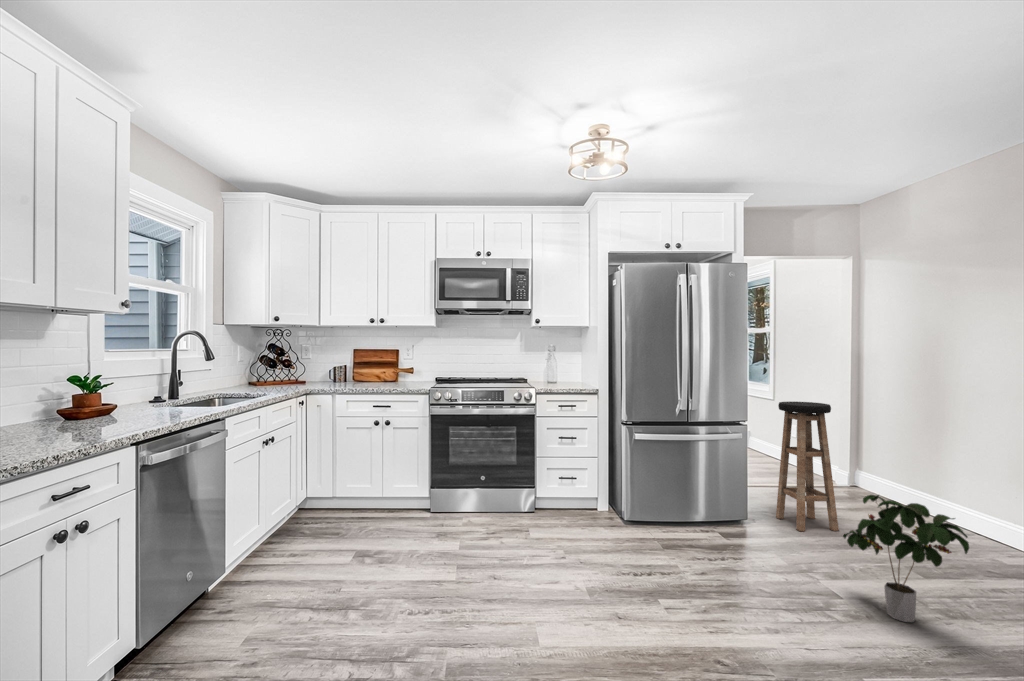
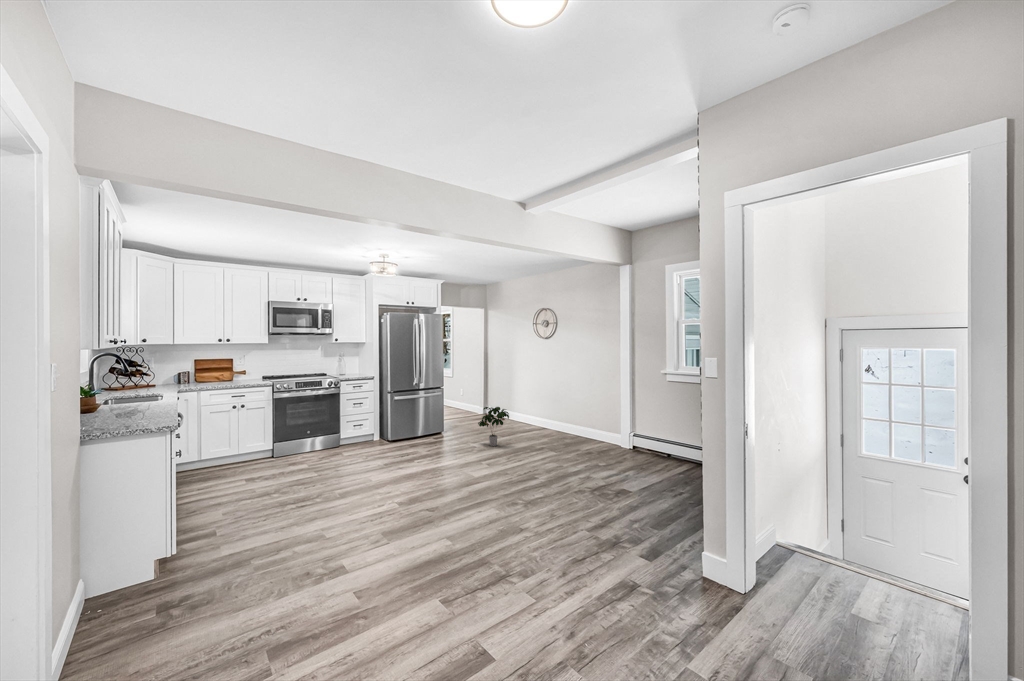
bar stool: present [776,402,839,531] -> none [455,377,478,432]

